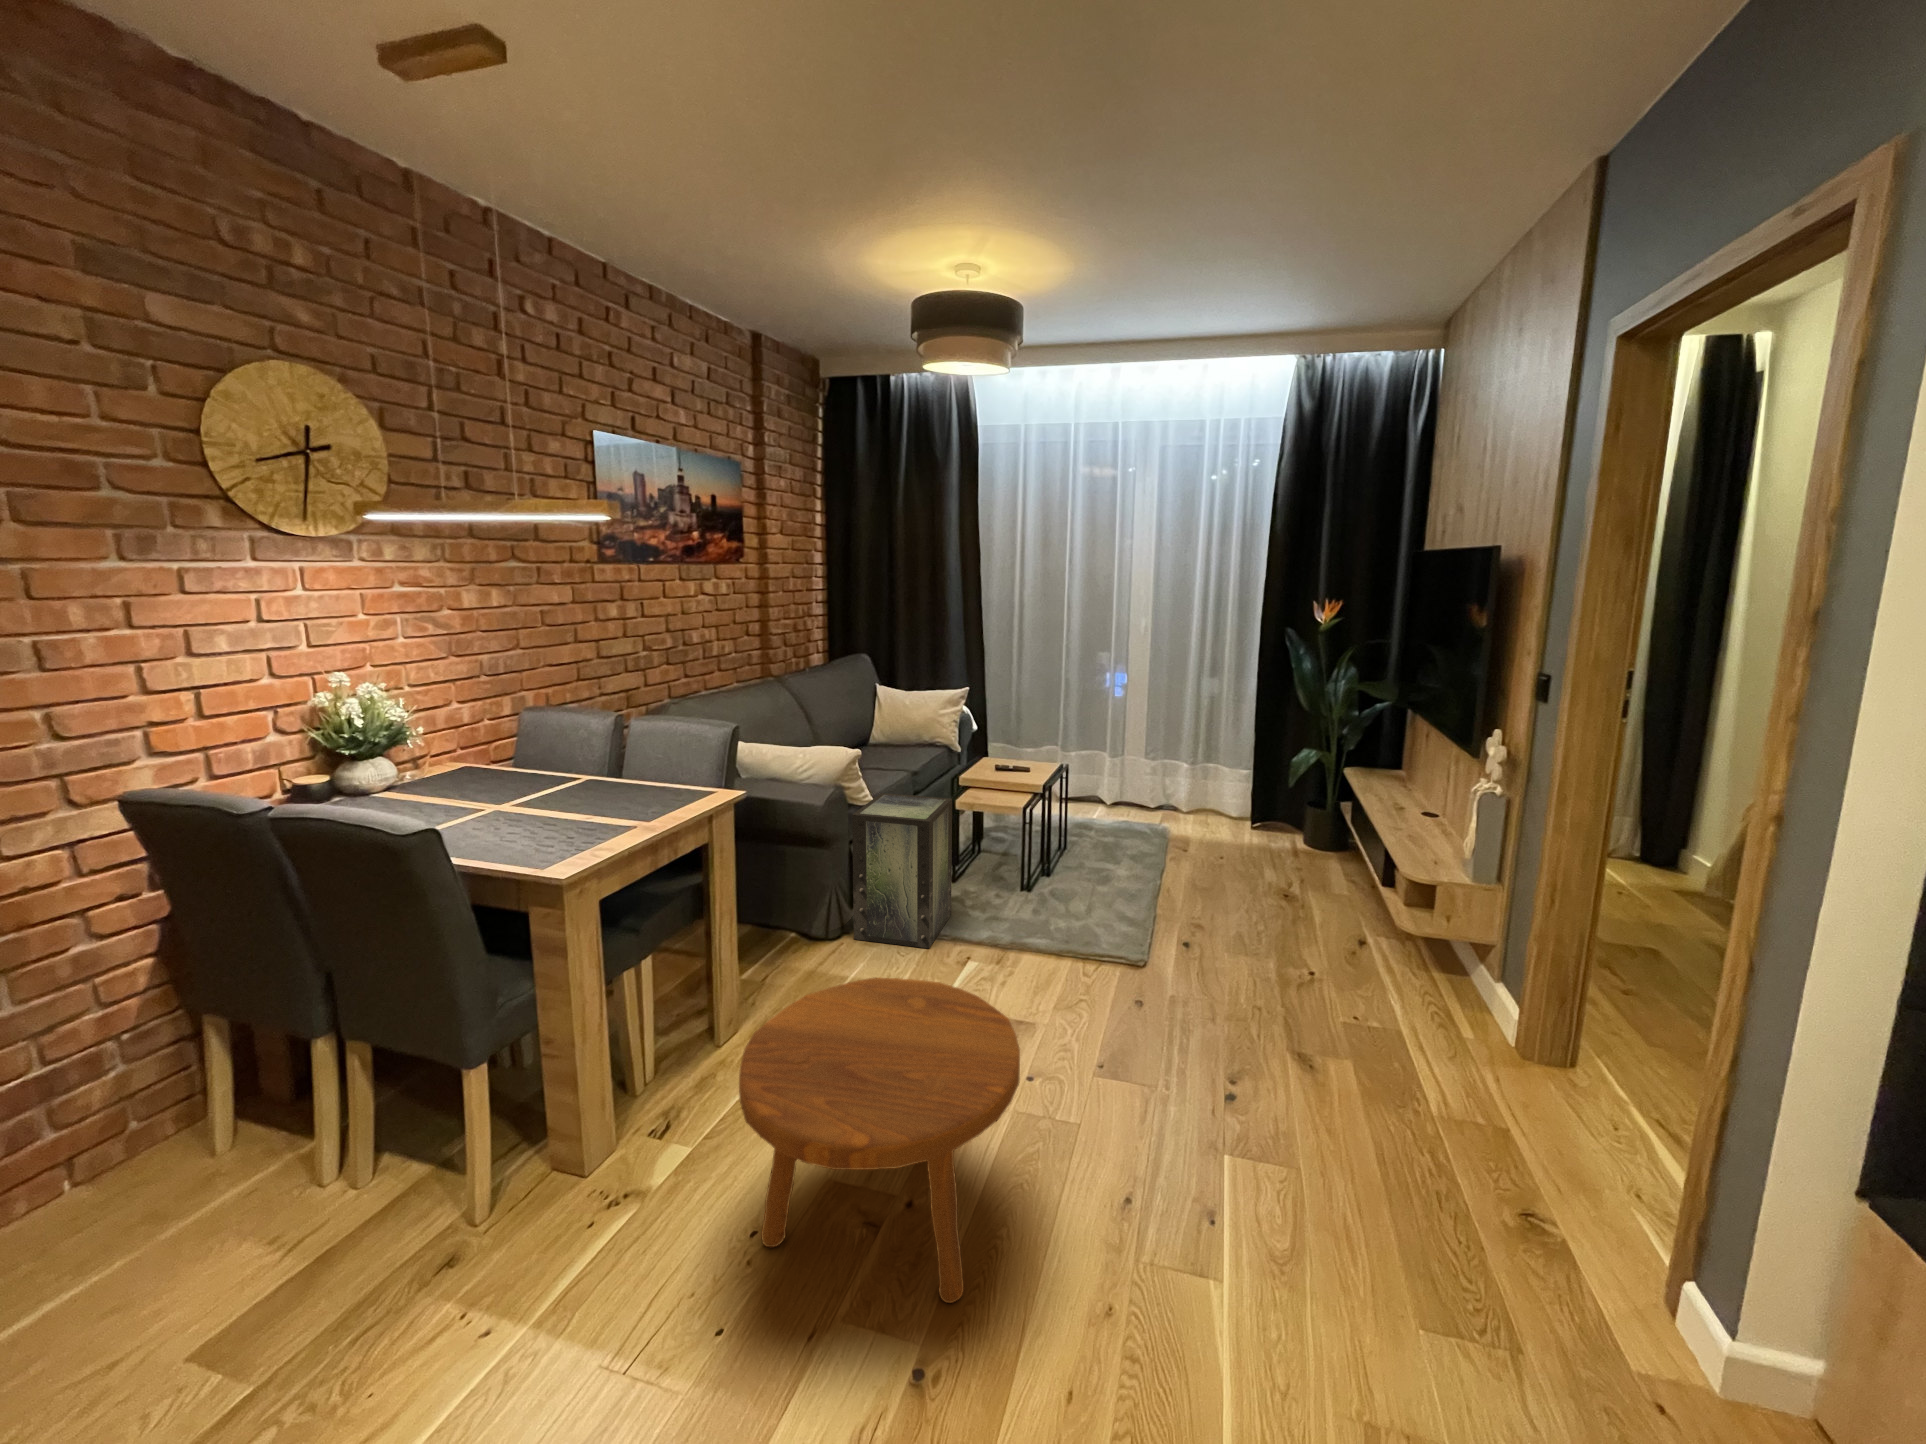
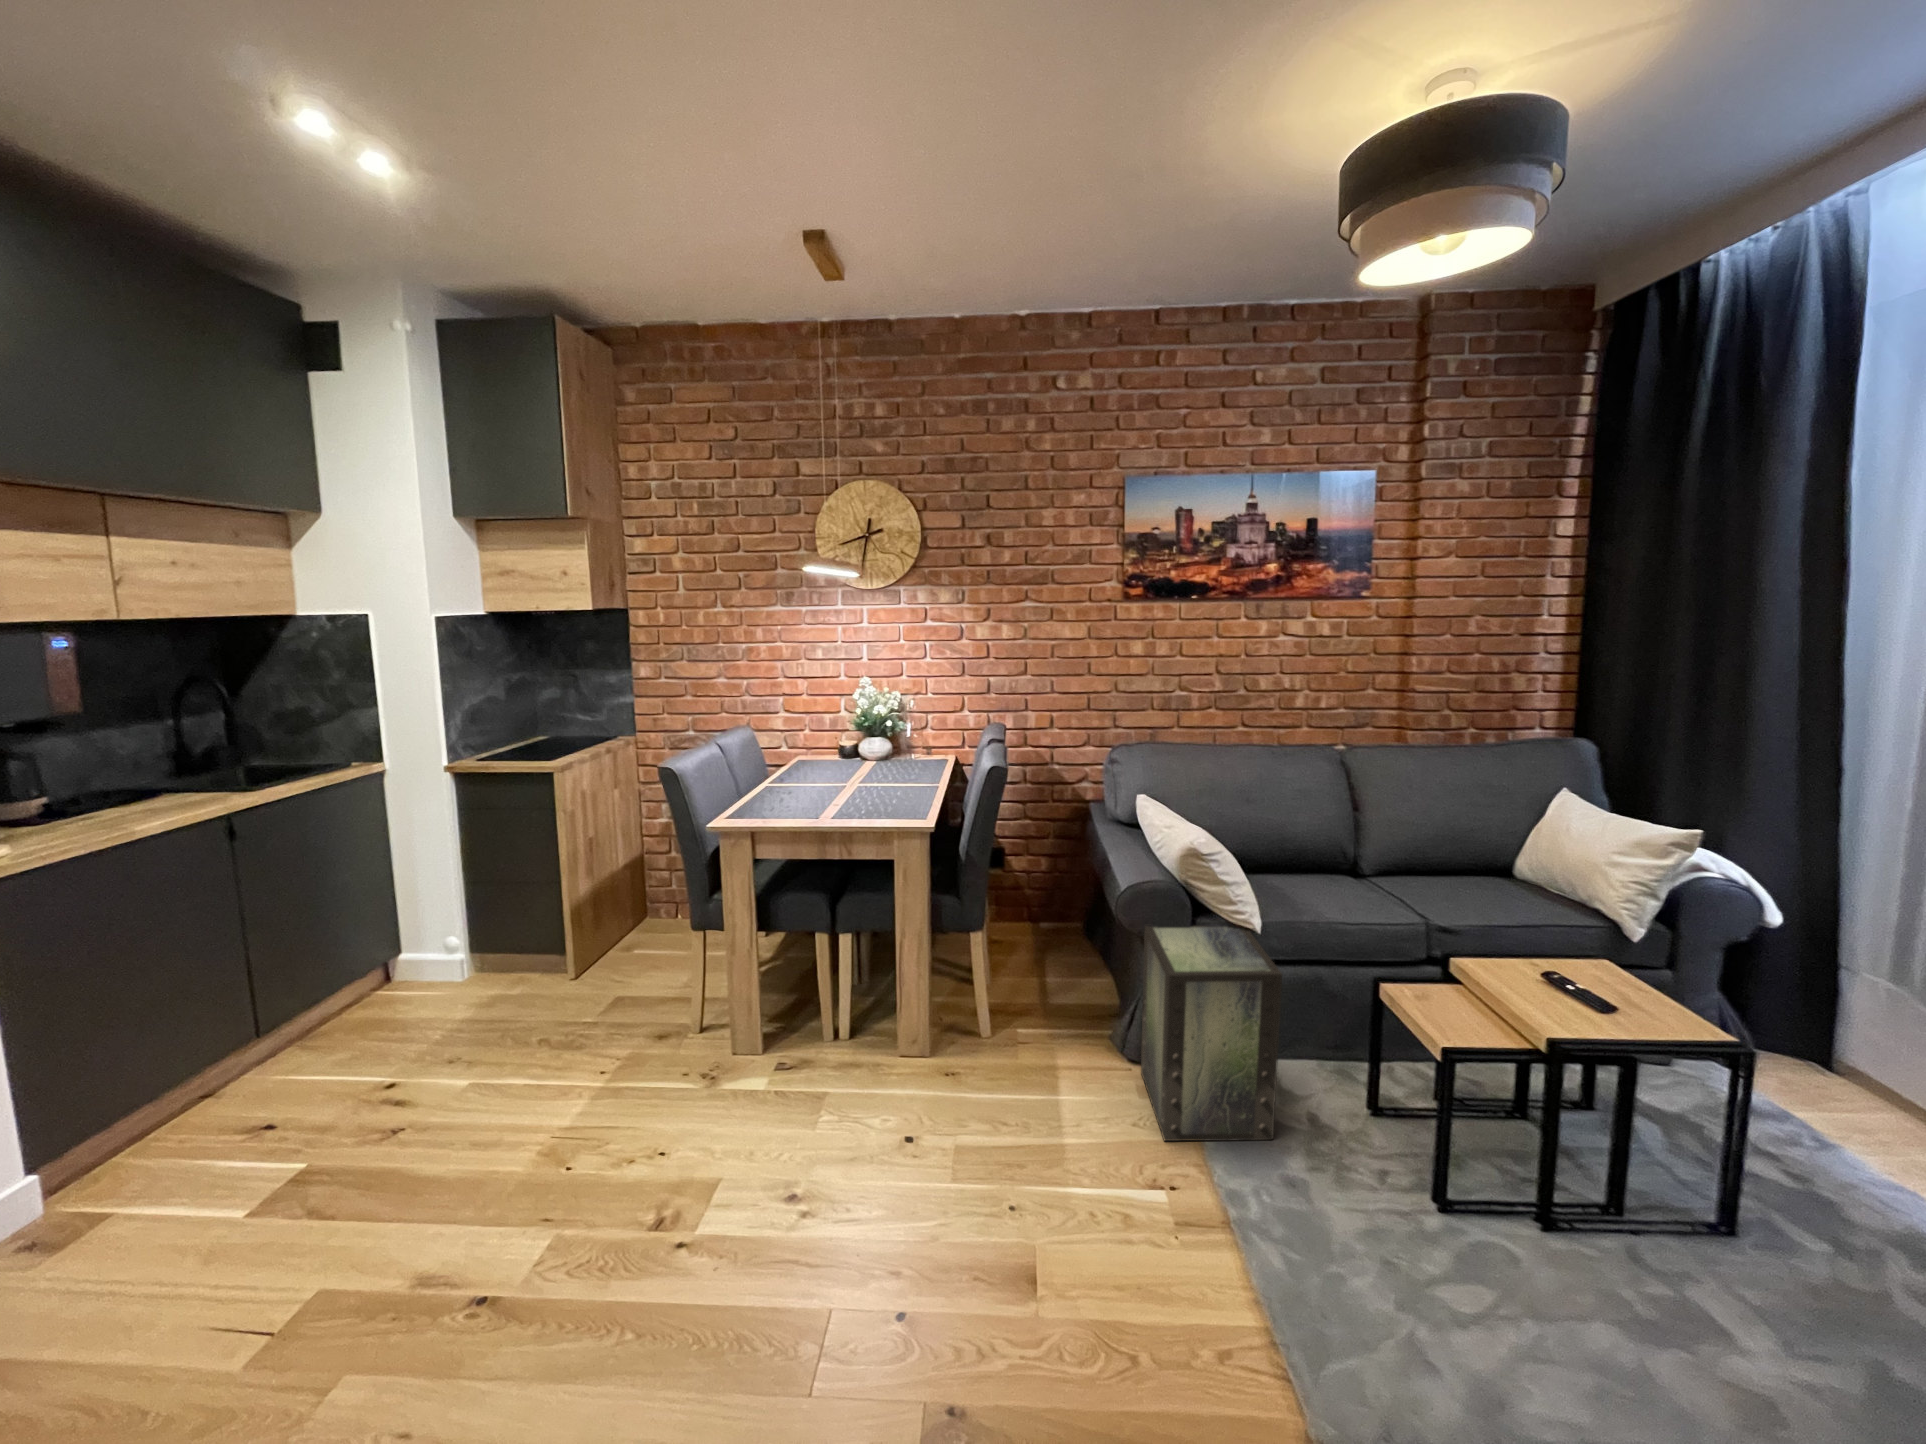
footstool: present [739,978,1020,1303] -> none [536,1009,806,1315]

